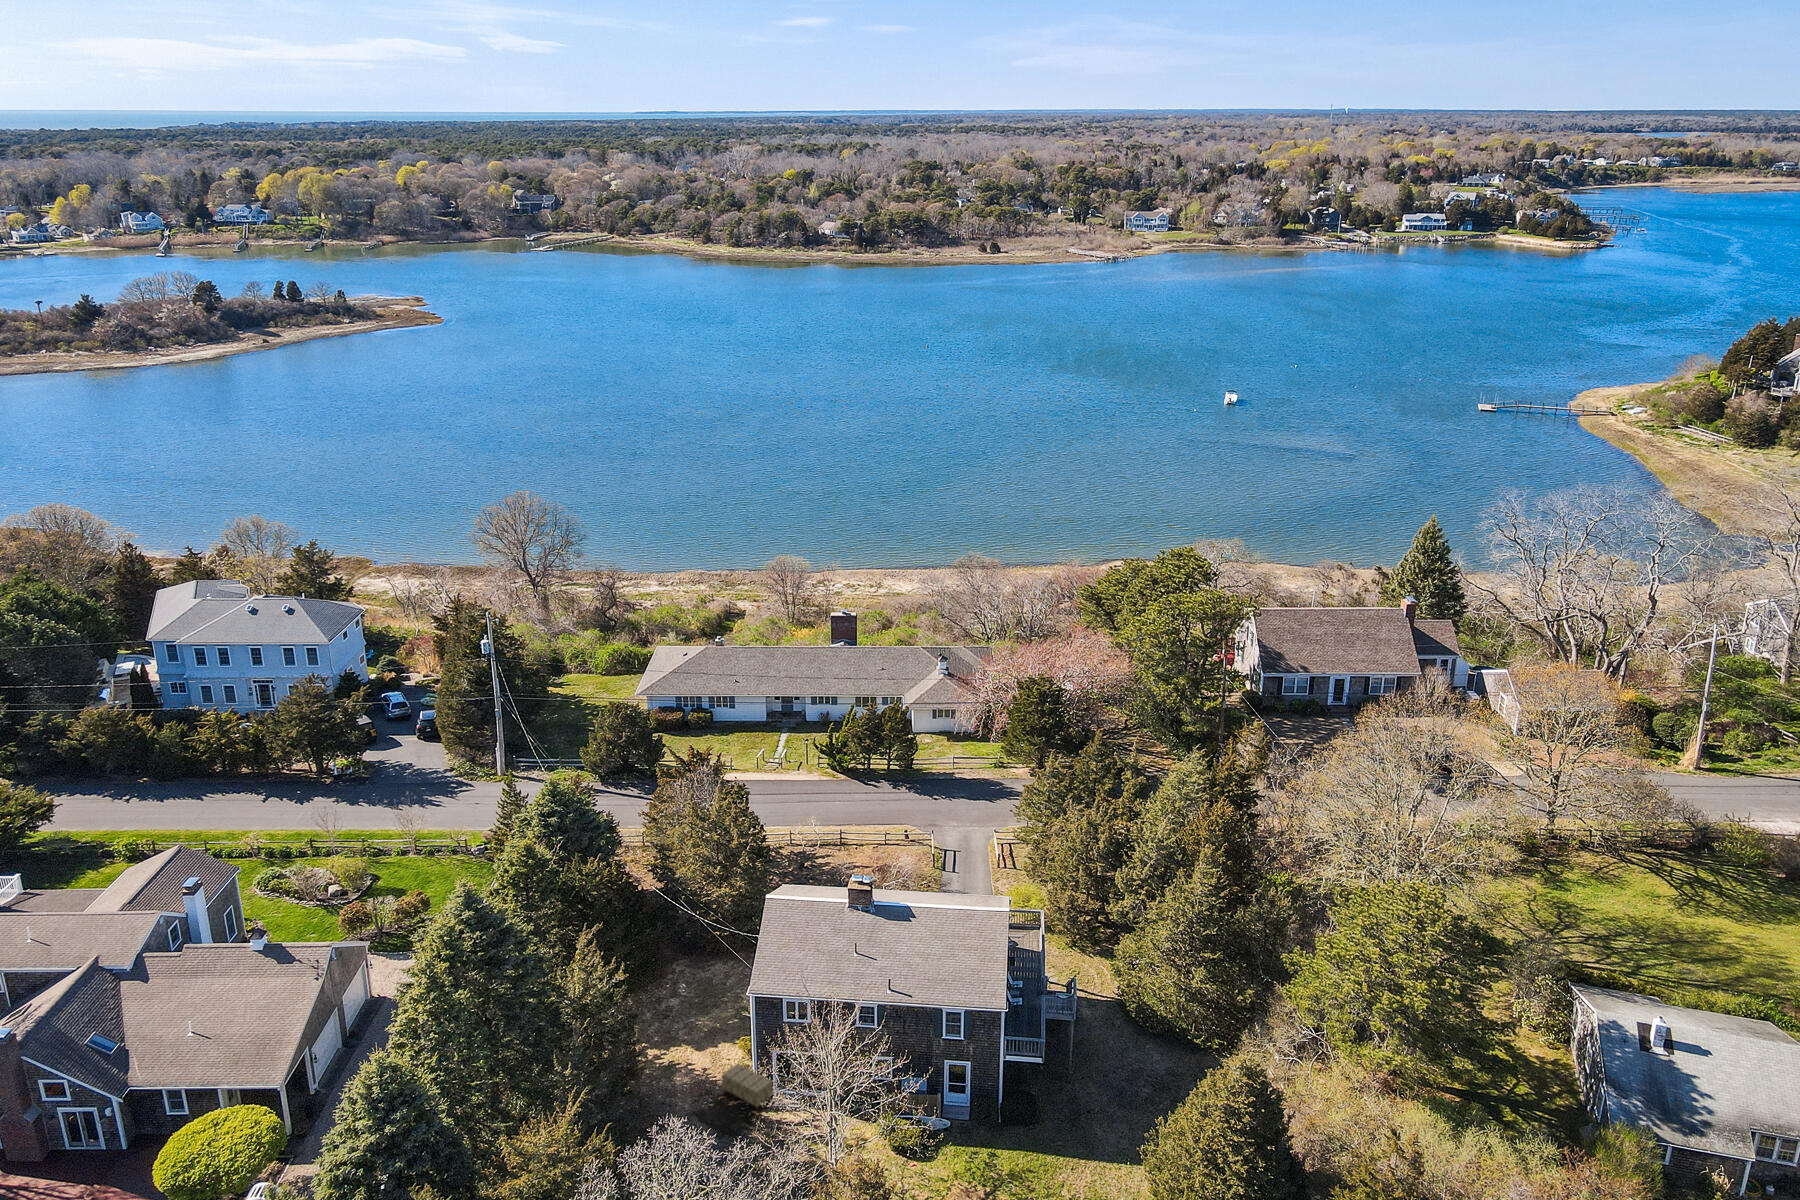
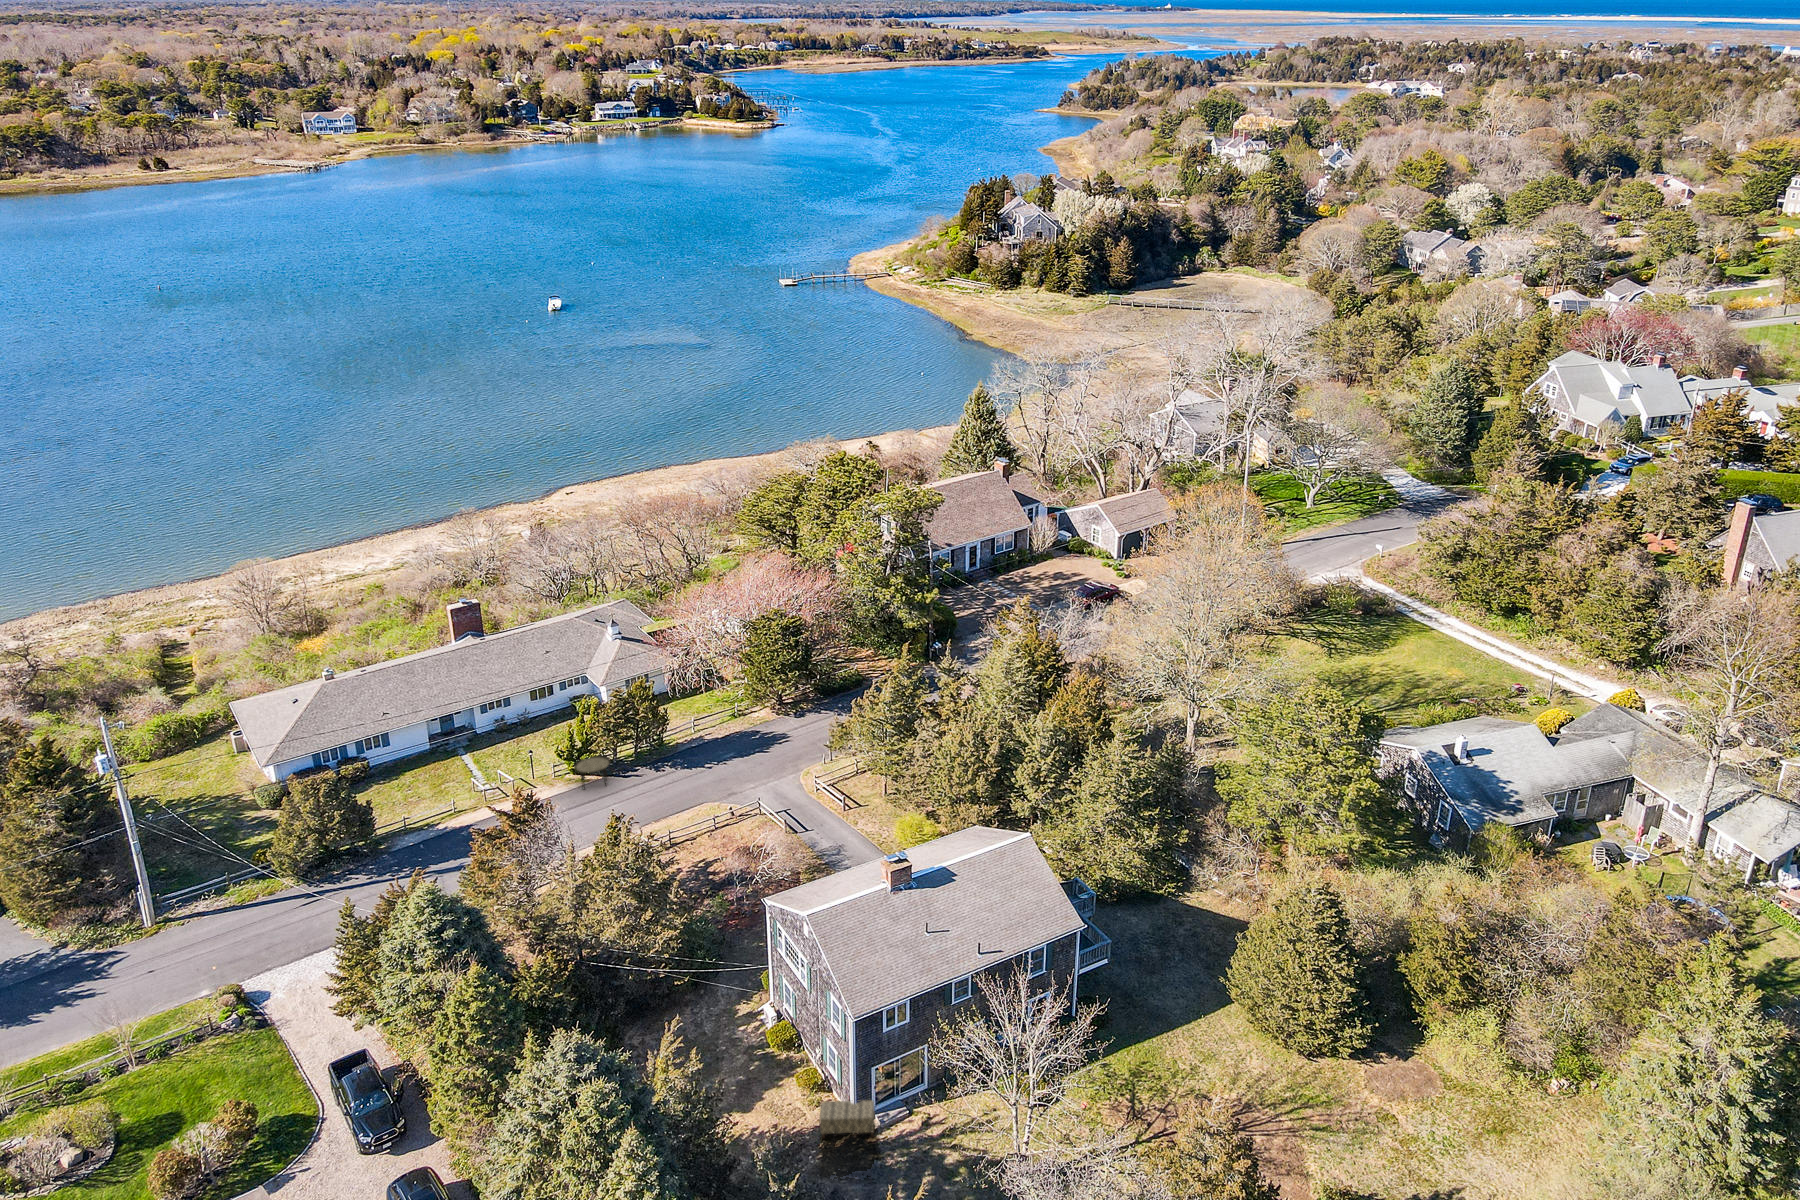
round table: none [823,758,854,786] -> present [574,755,611,789]

